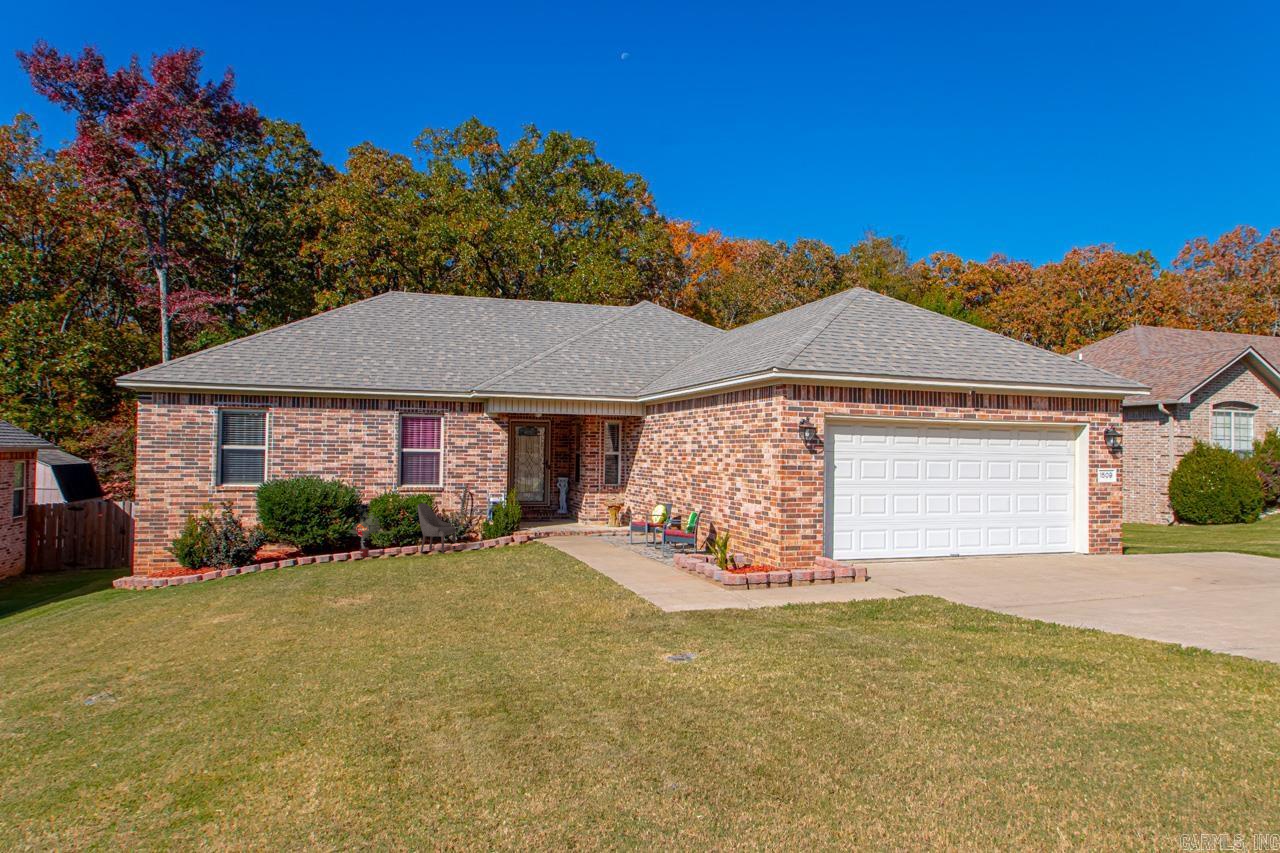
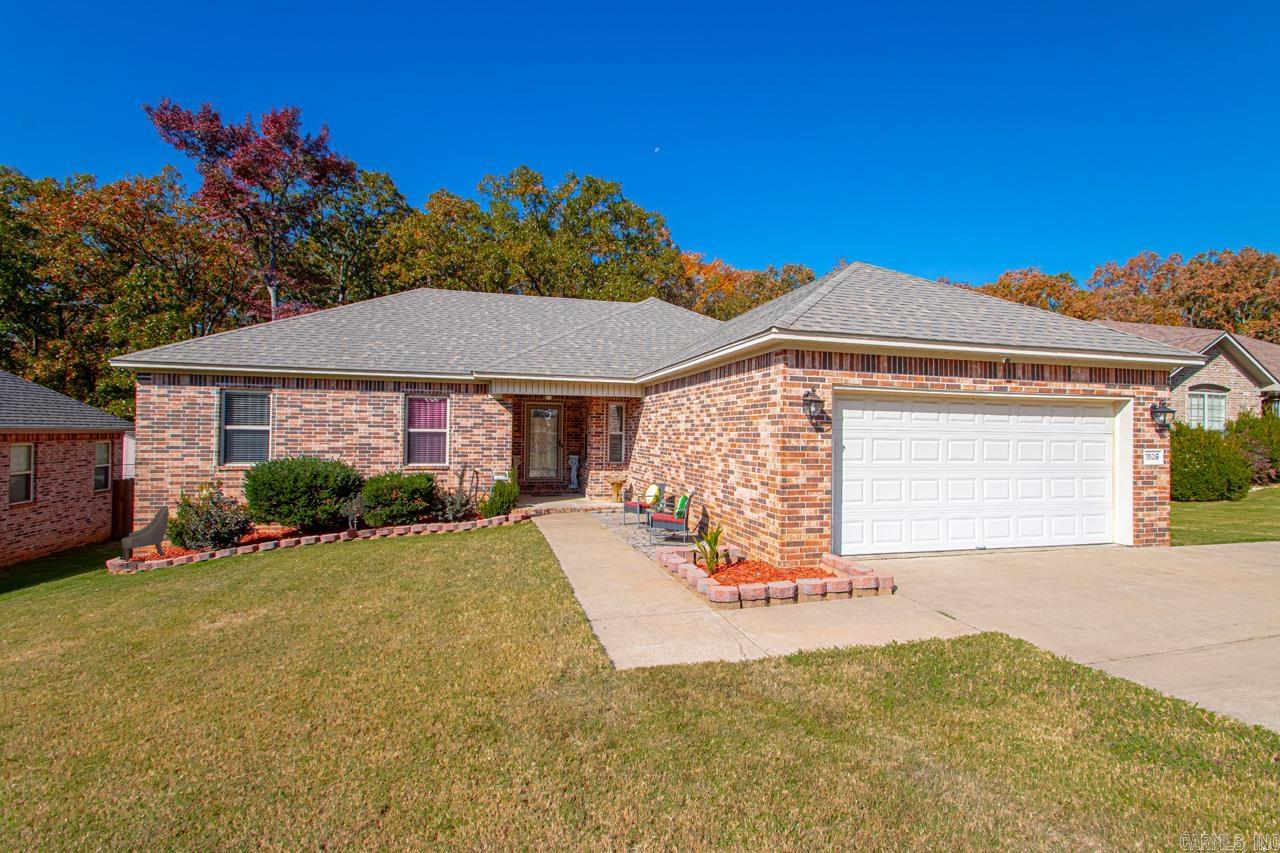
chair: present [418,503,456,554] -> present [122,506,169,568]

